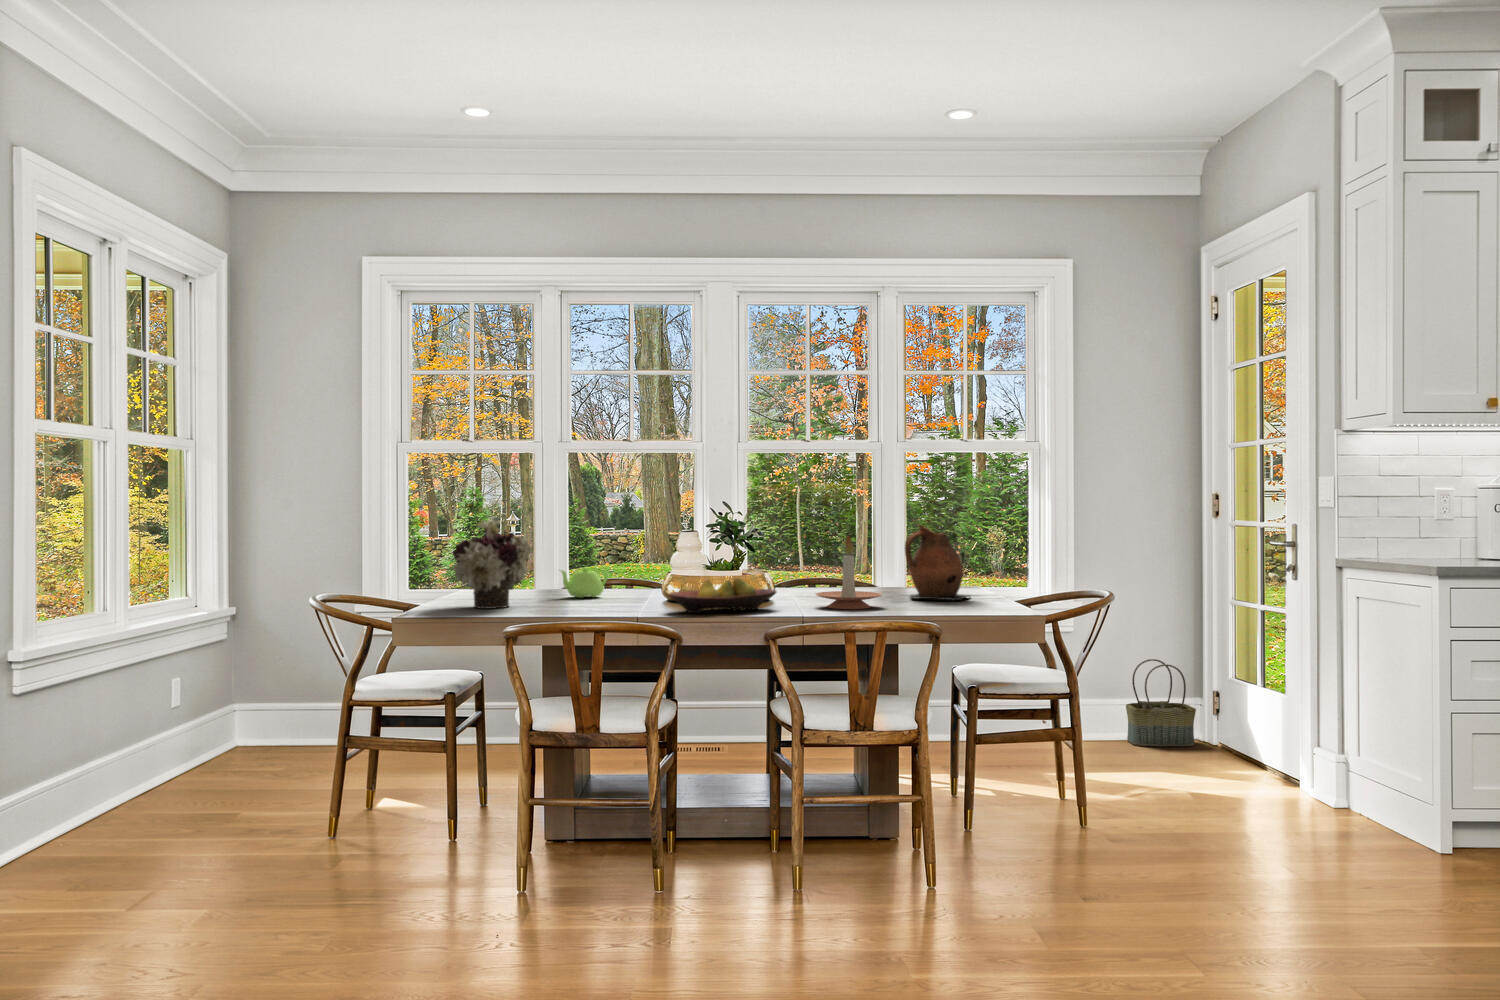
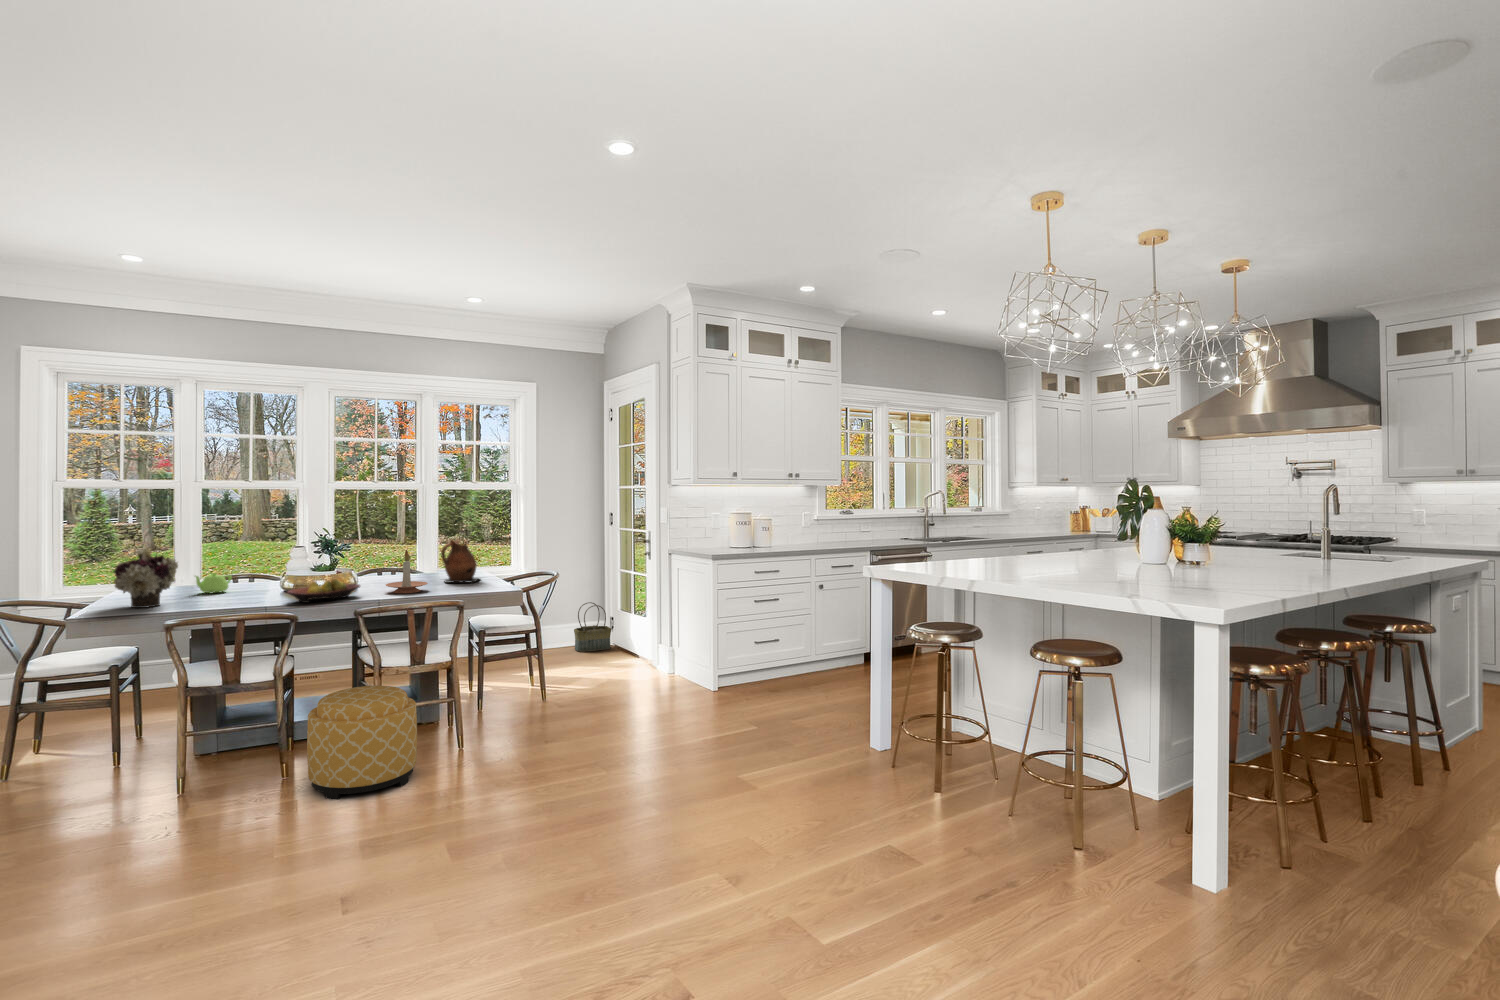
ottoman: none [683,762,860,965] -> present [307,686,417,800]

